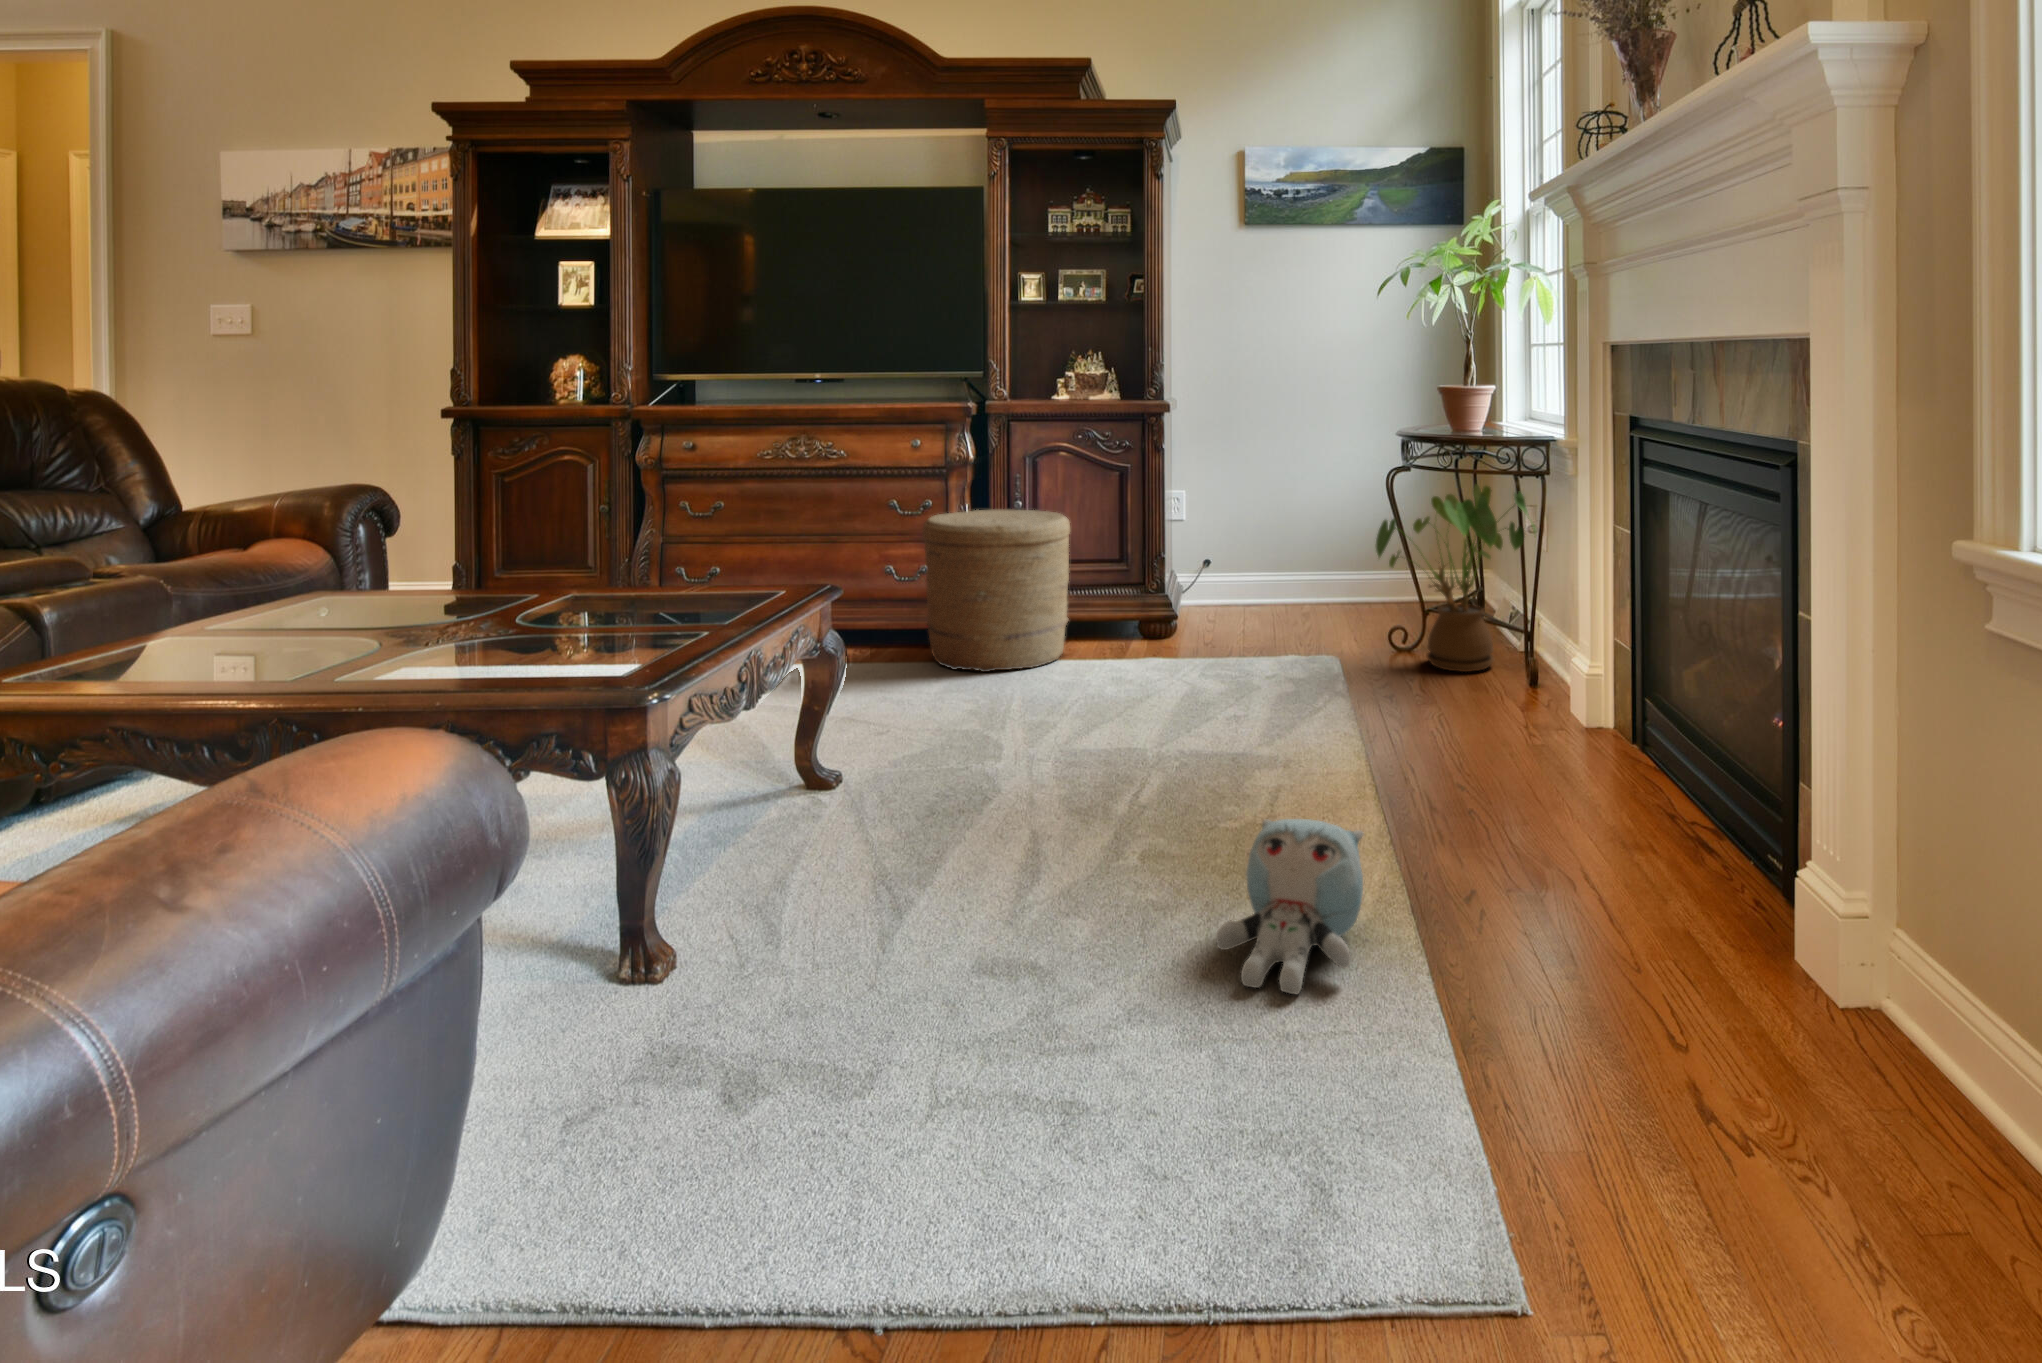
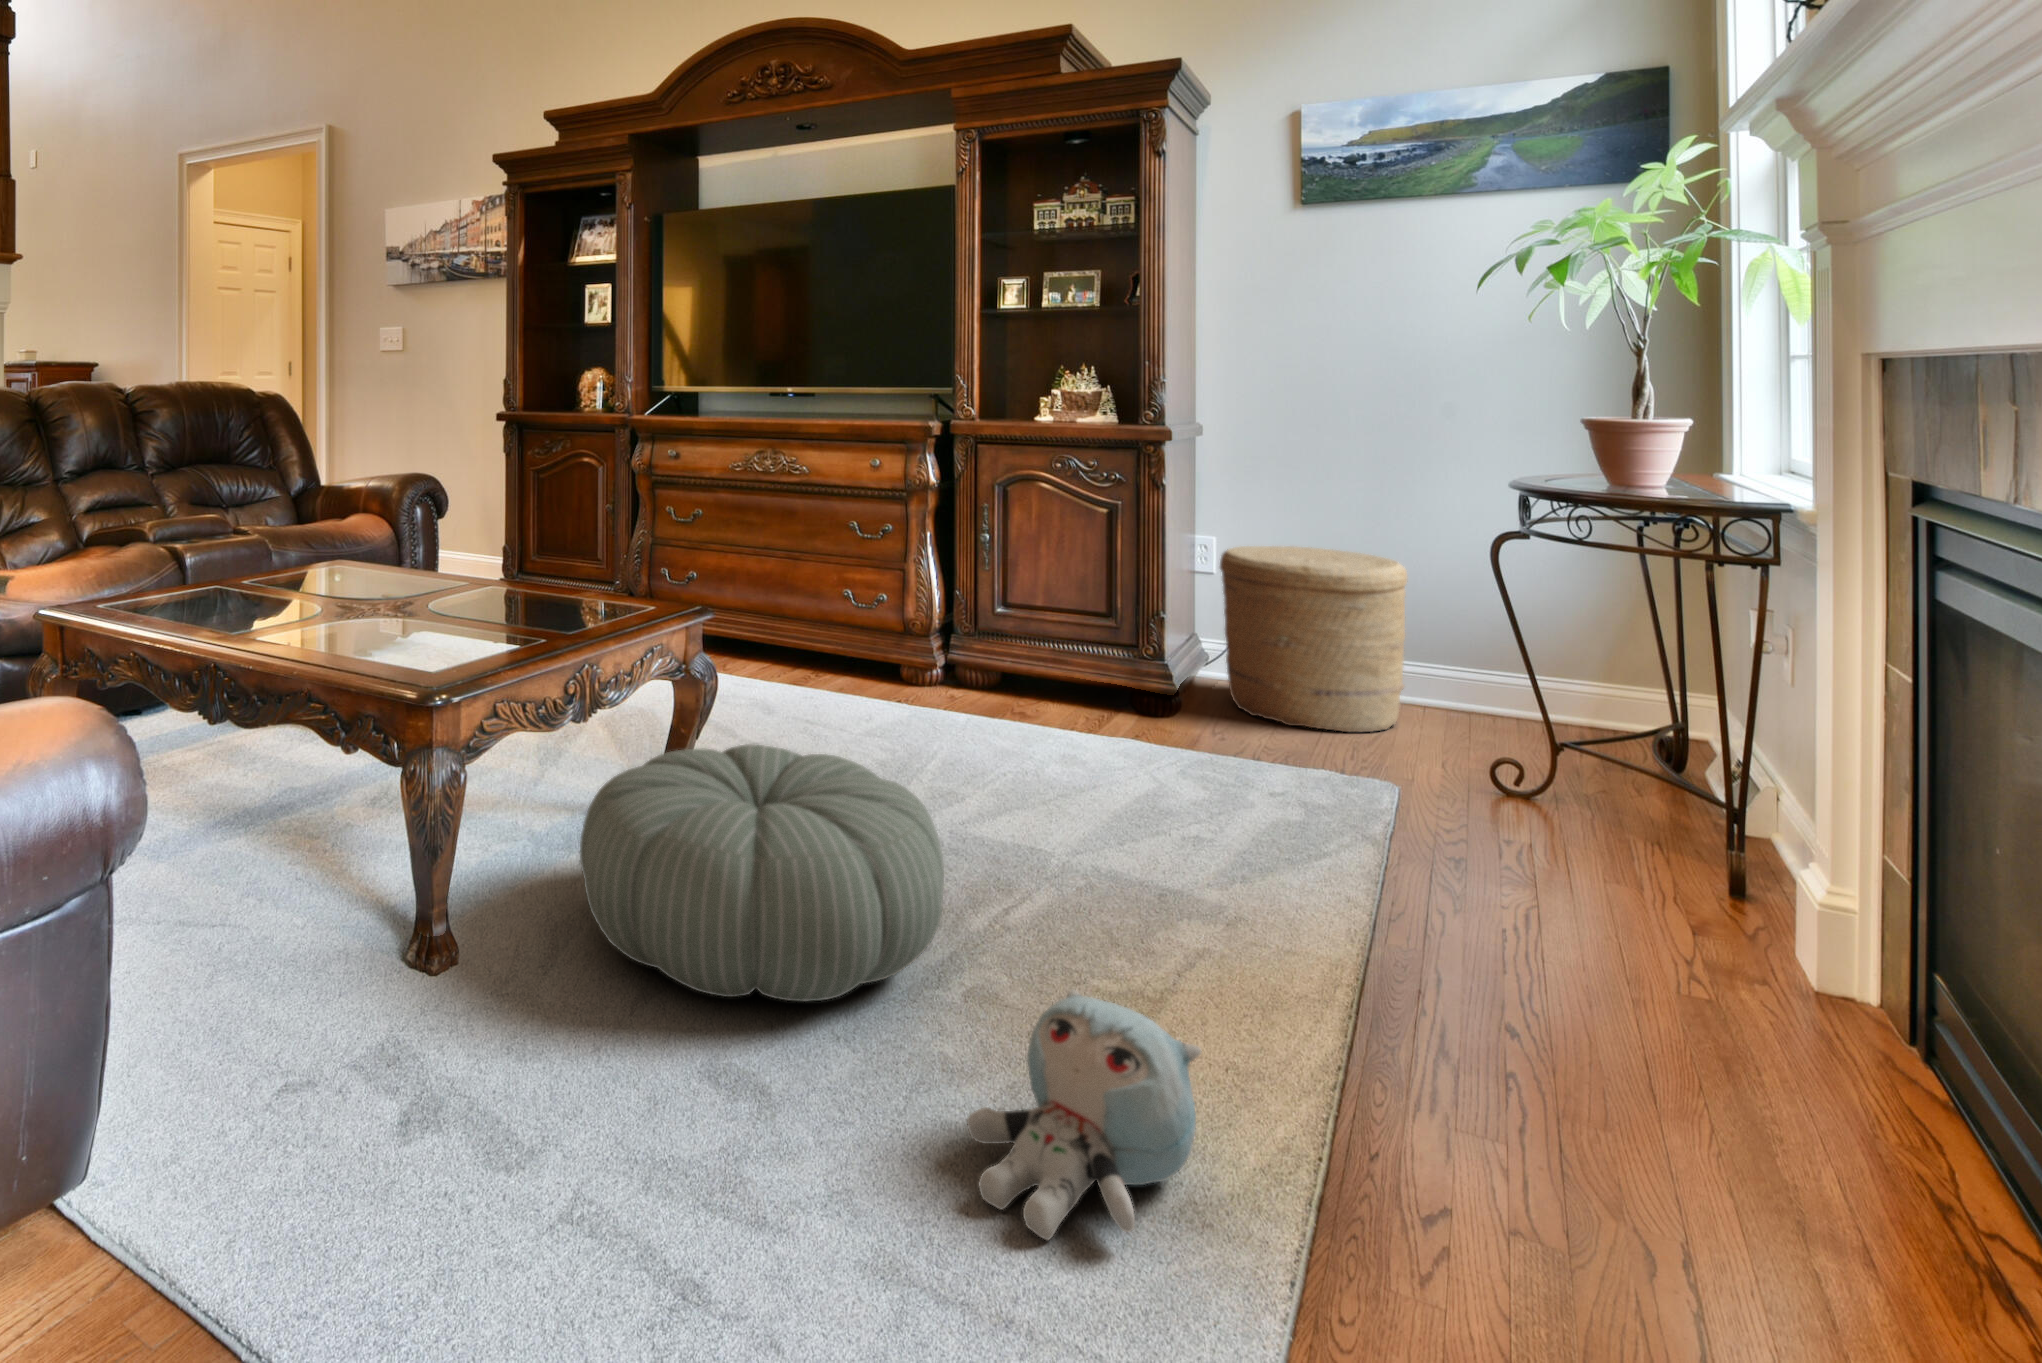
house plant: present [1376,484,1536,672] -> none [1452,567,1757,847]
woven basket: present [922,510,1070,672] -> present [1220,546,1407,732]
pouf: none [779,694,1127,919] -> present [580,744,944,1001]

